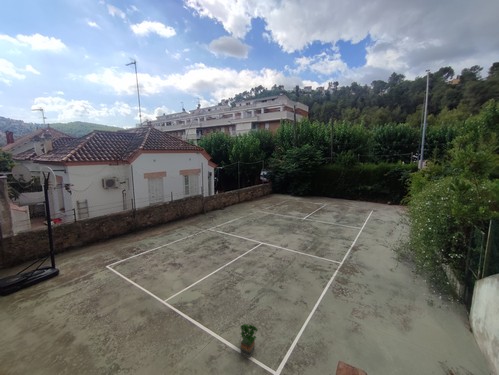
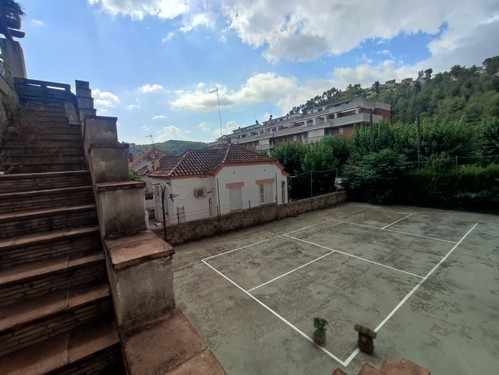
backpack: none [284,325,308,355] -> present [354,324,377,353]

